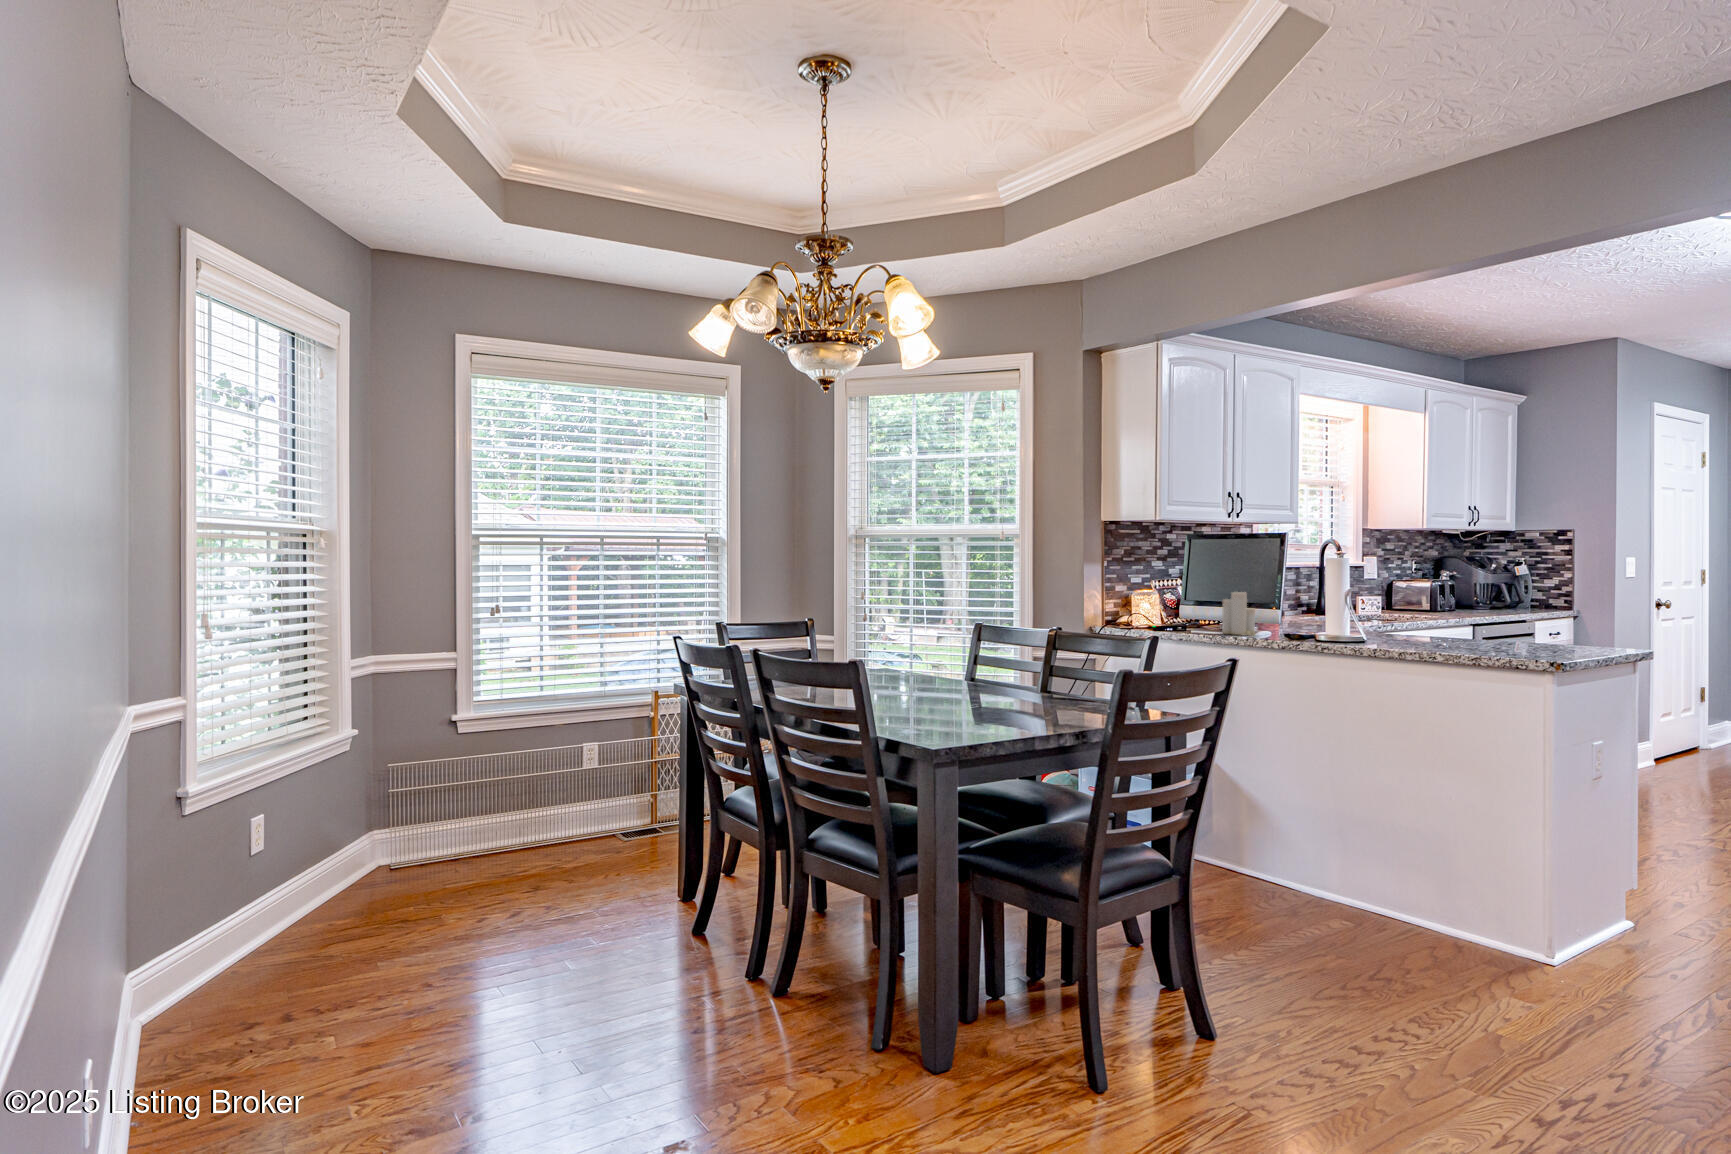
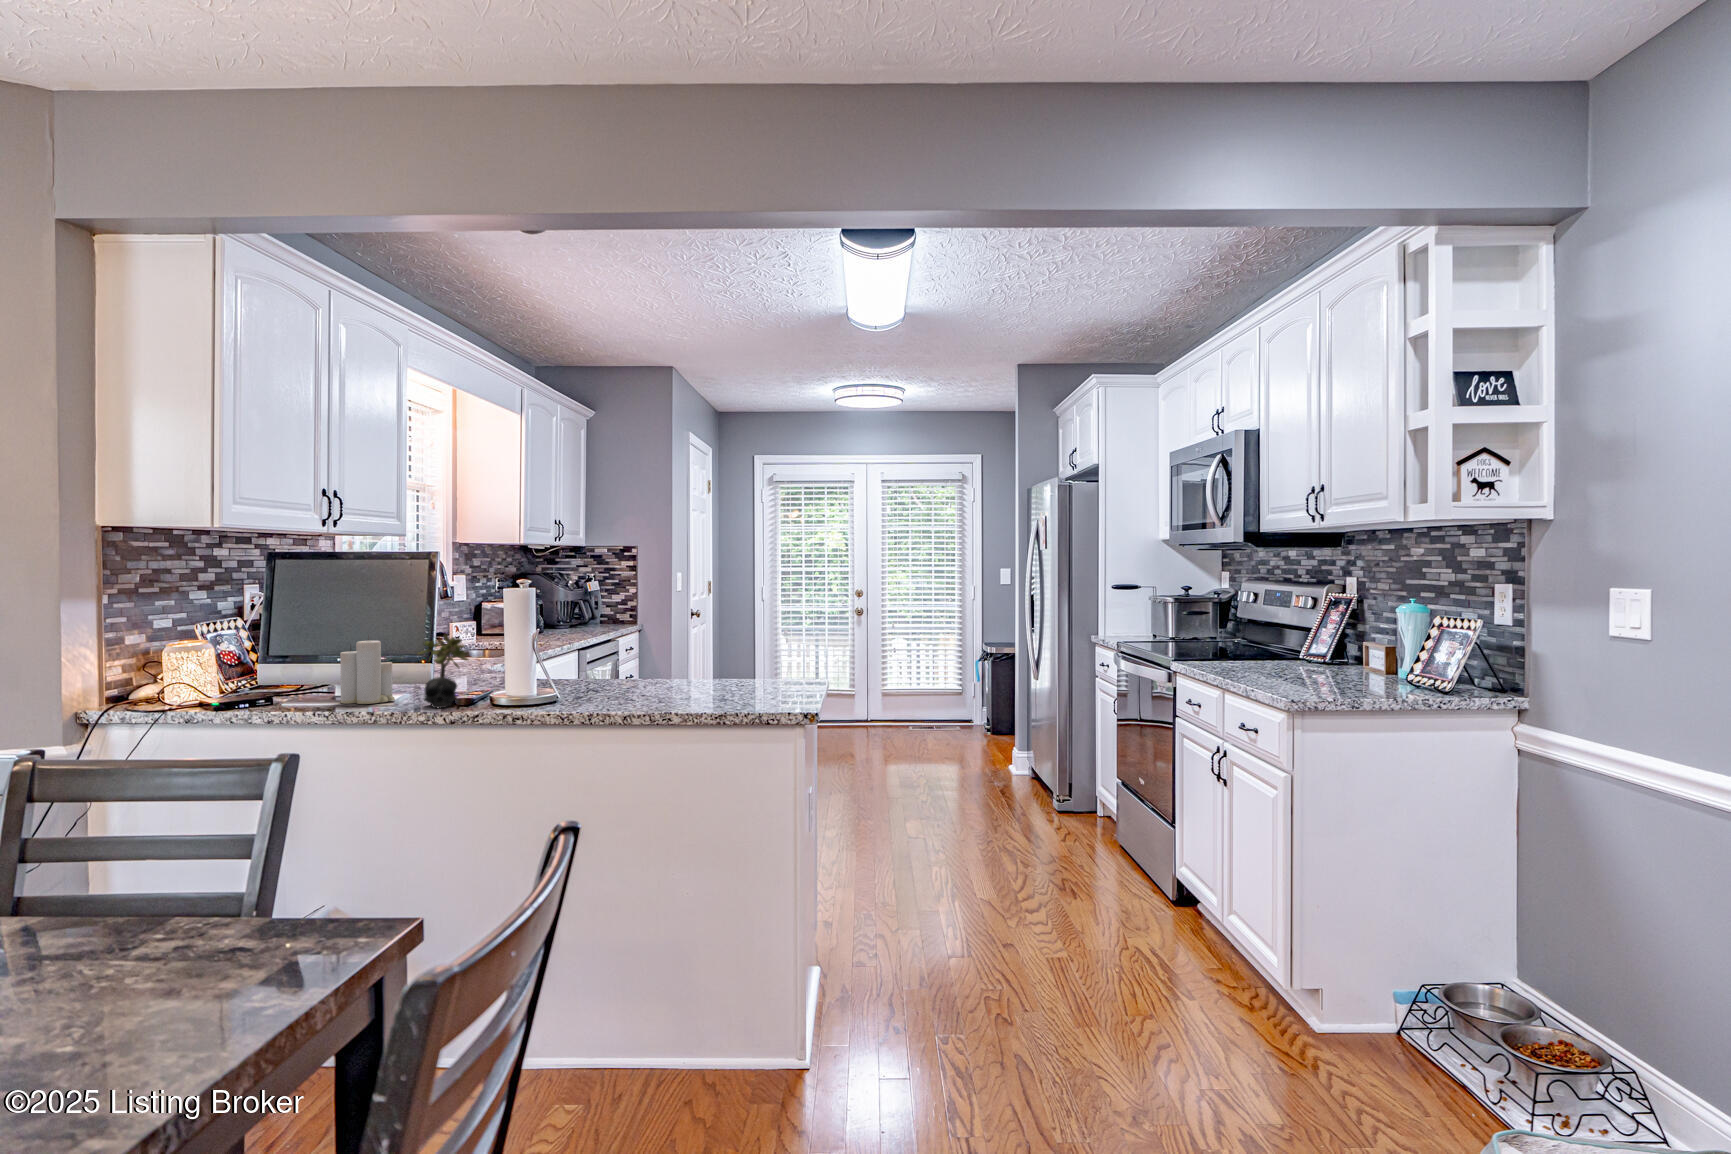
succulent plant: none [1264,589,1300,639] -> present [418,634,469,708]

